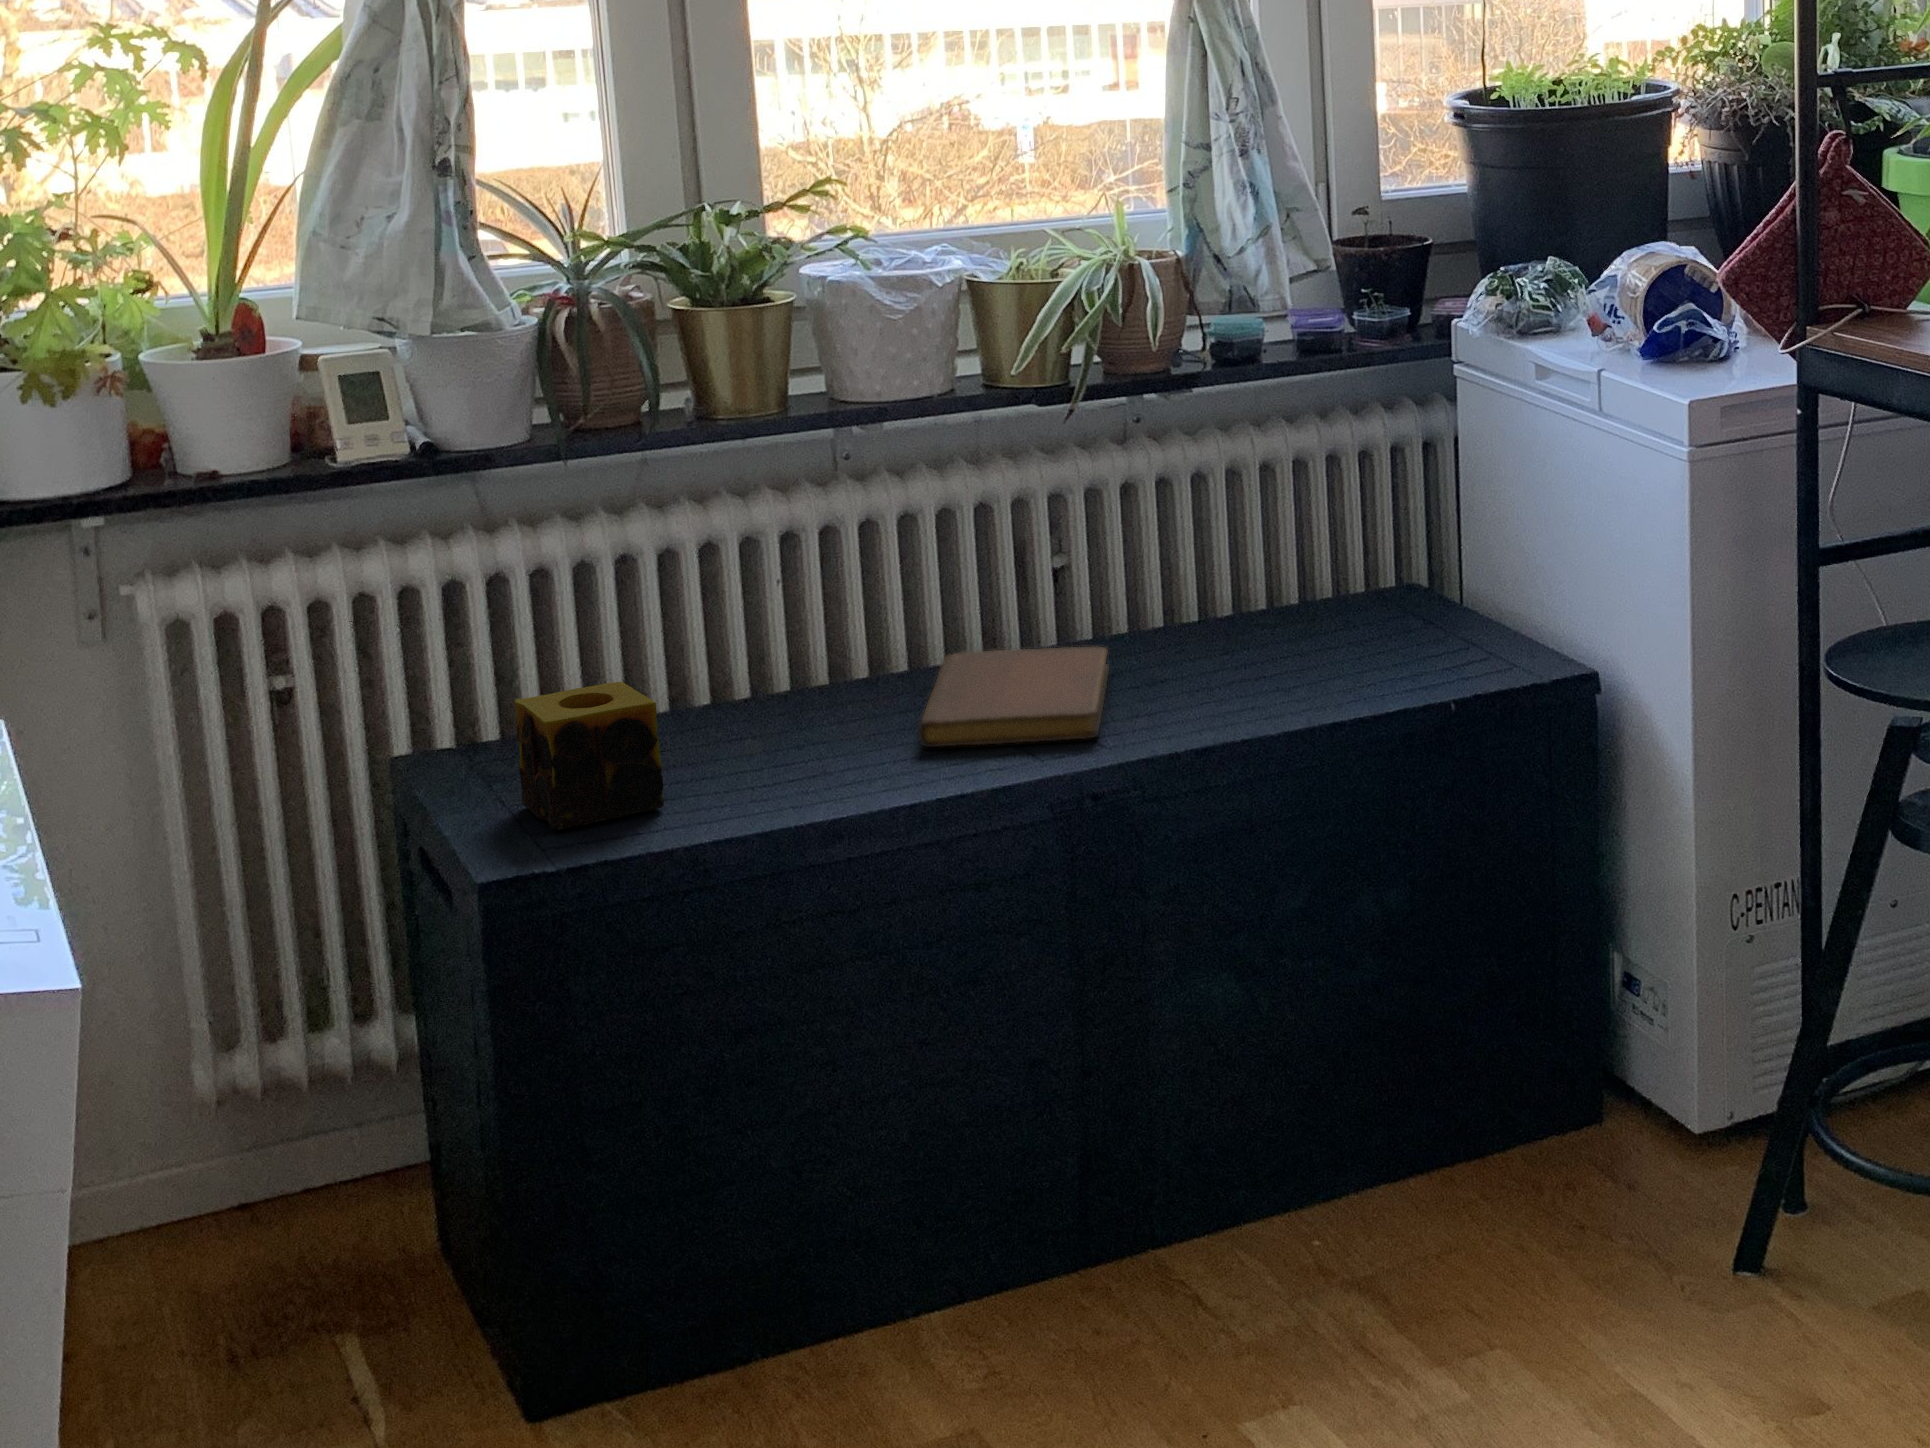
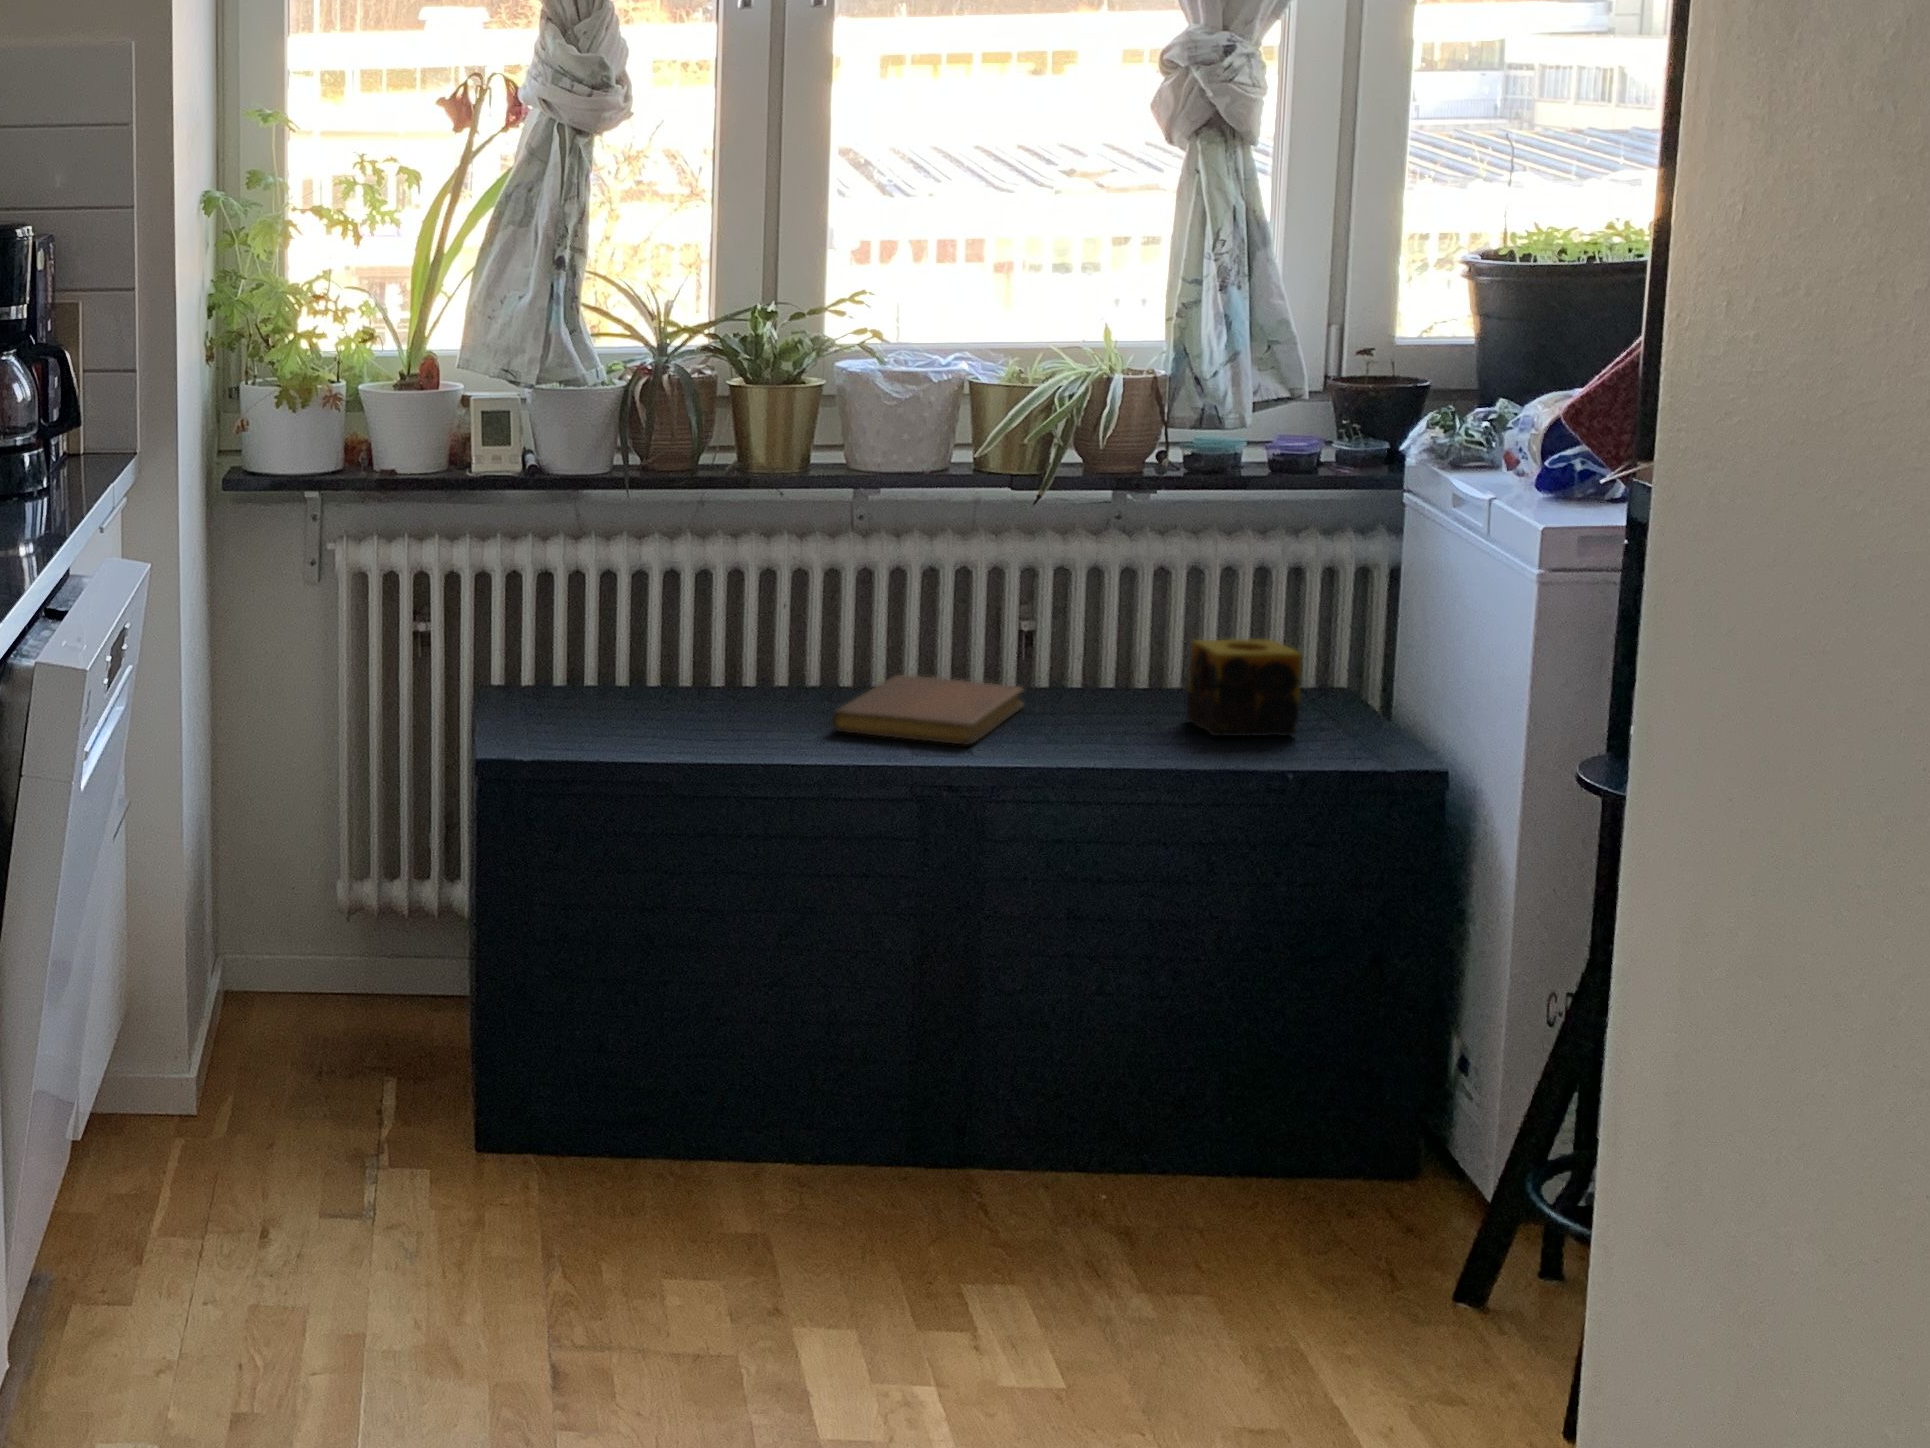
candle: present [514,682,664,830] -> present [1186,639,1302,736]

